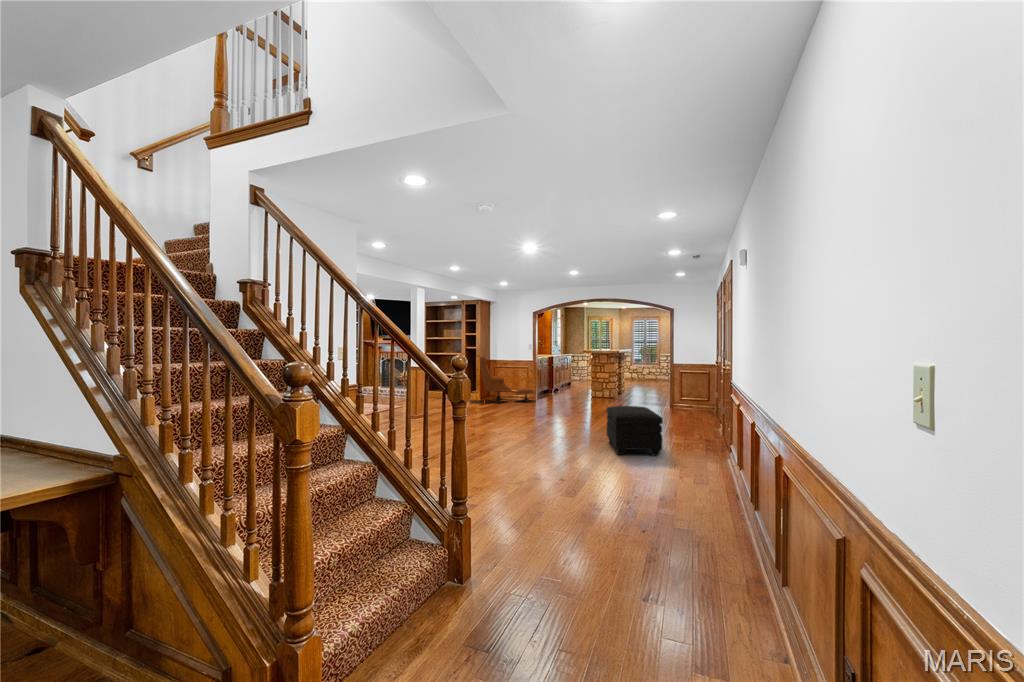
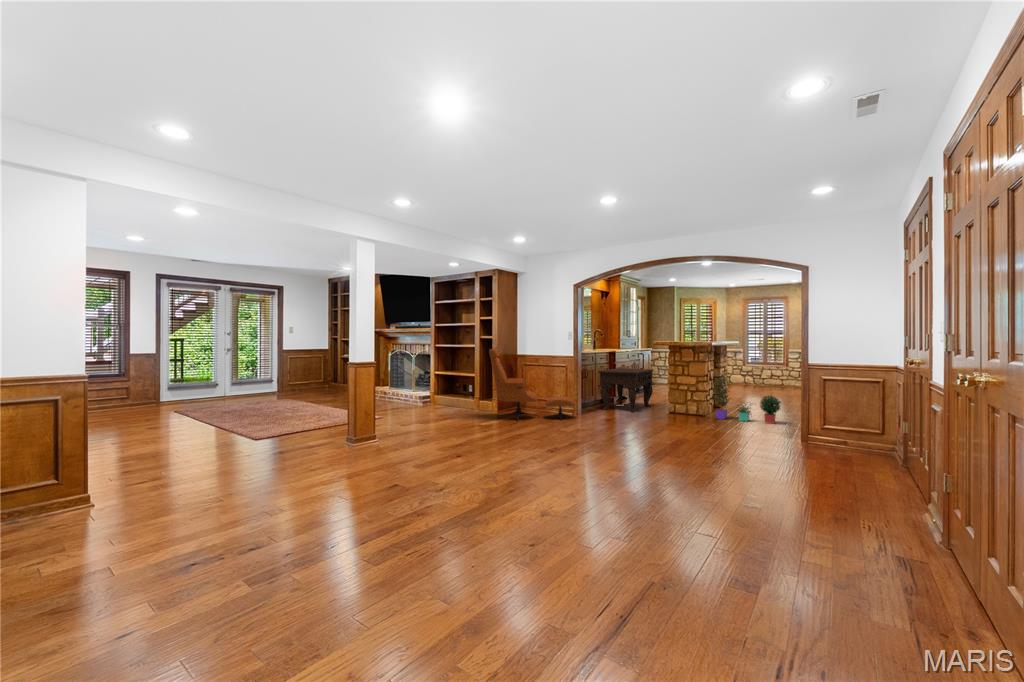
side table: none [545,369,581,398] -> present [598,368,654,413]
potted plant: none [618,370,658,402] -> present [713,373,781,424]
ottoman: present [607,406,663,456] -> none [644,450,777,602]

